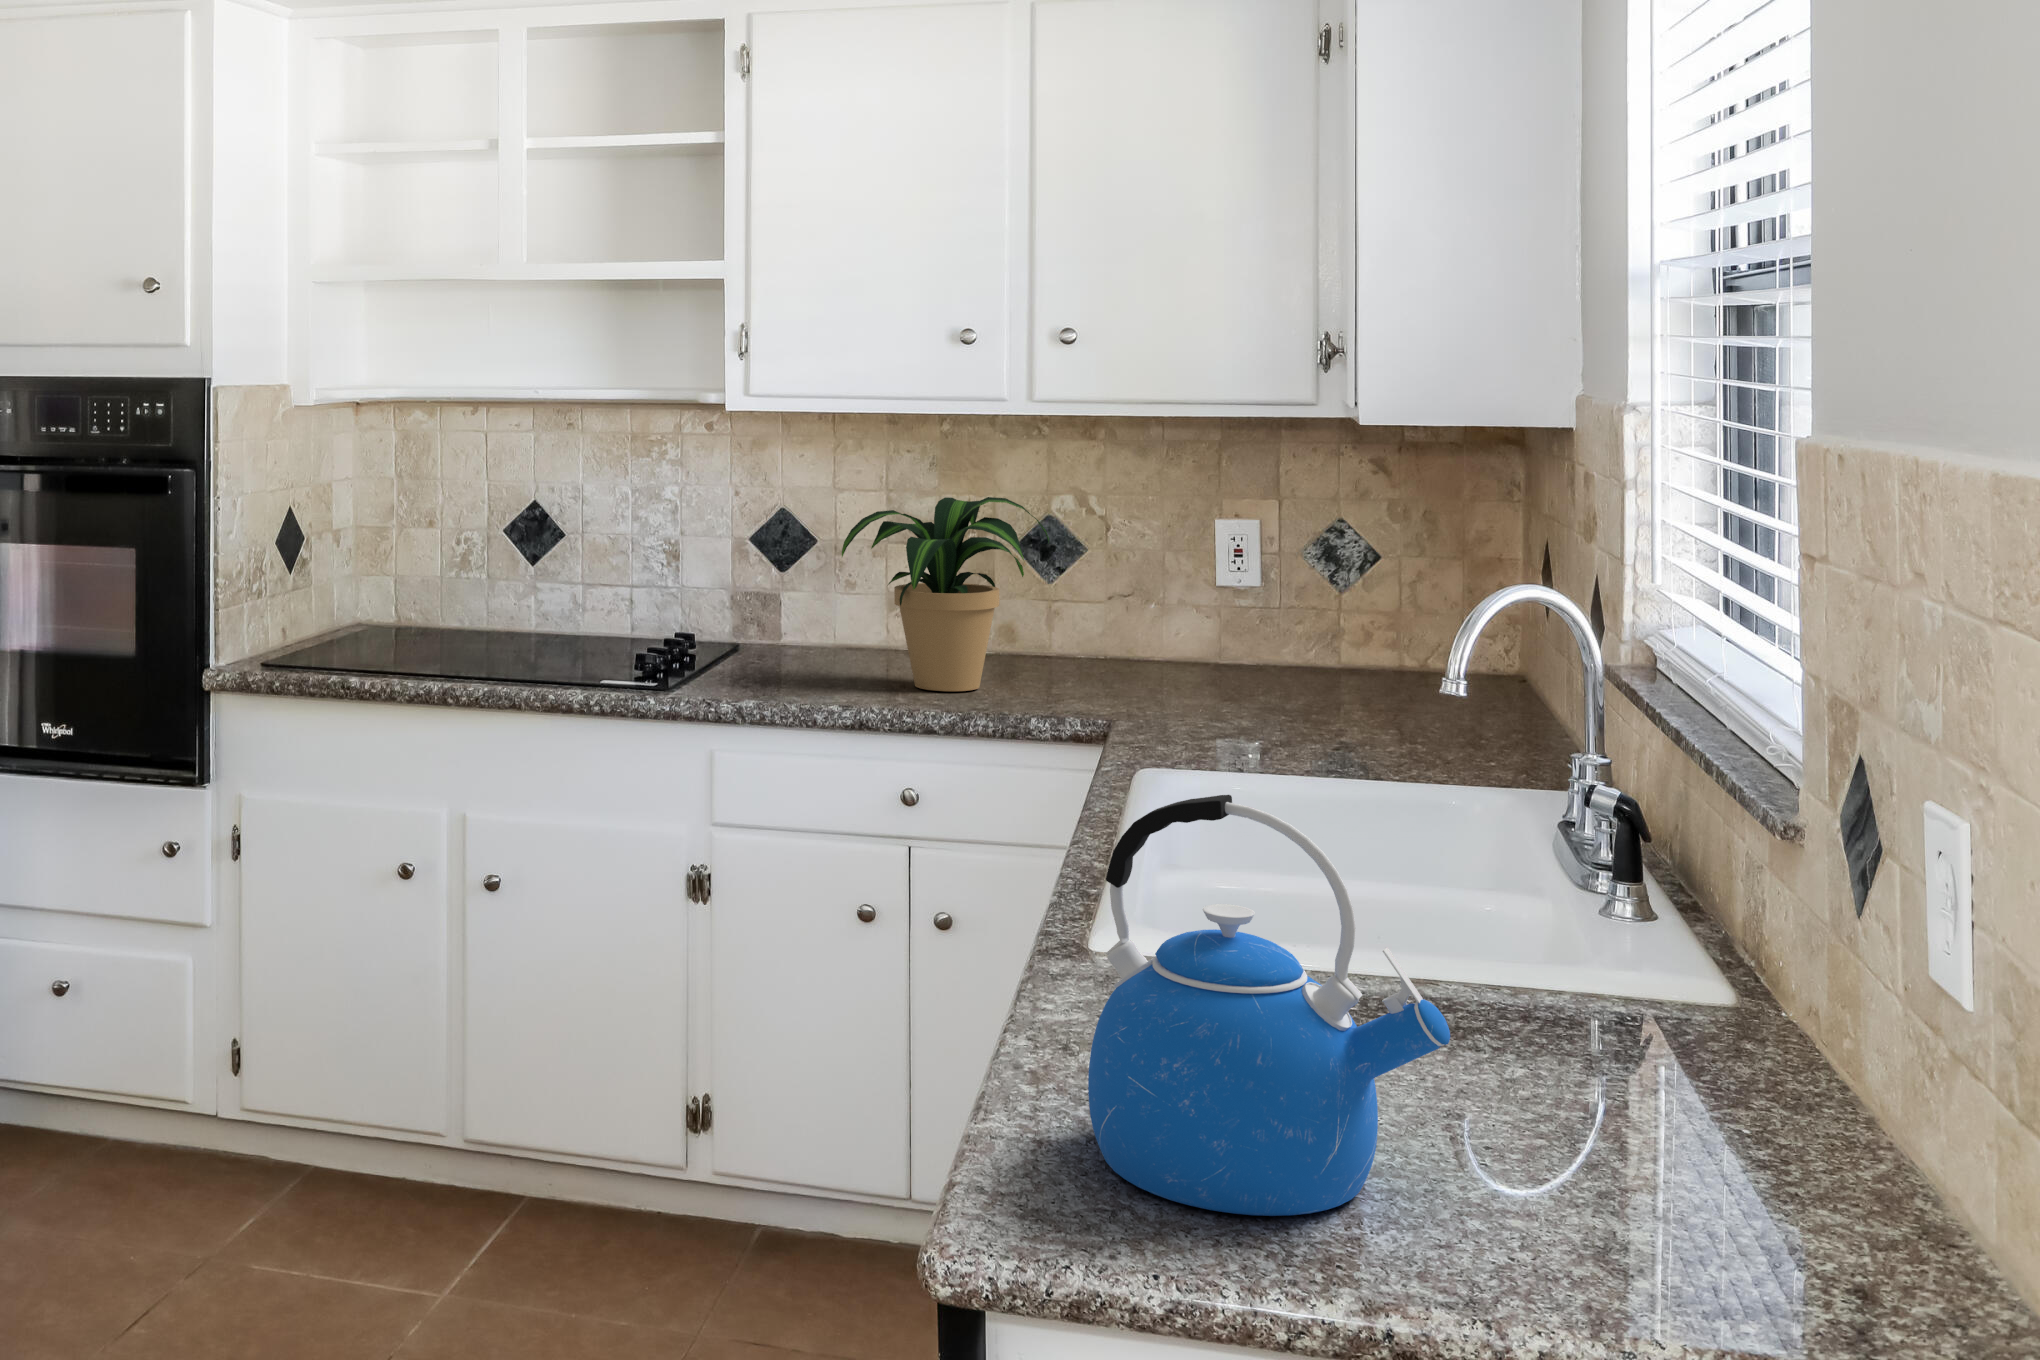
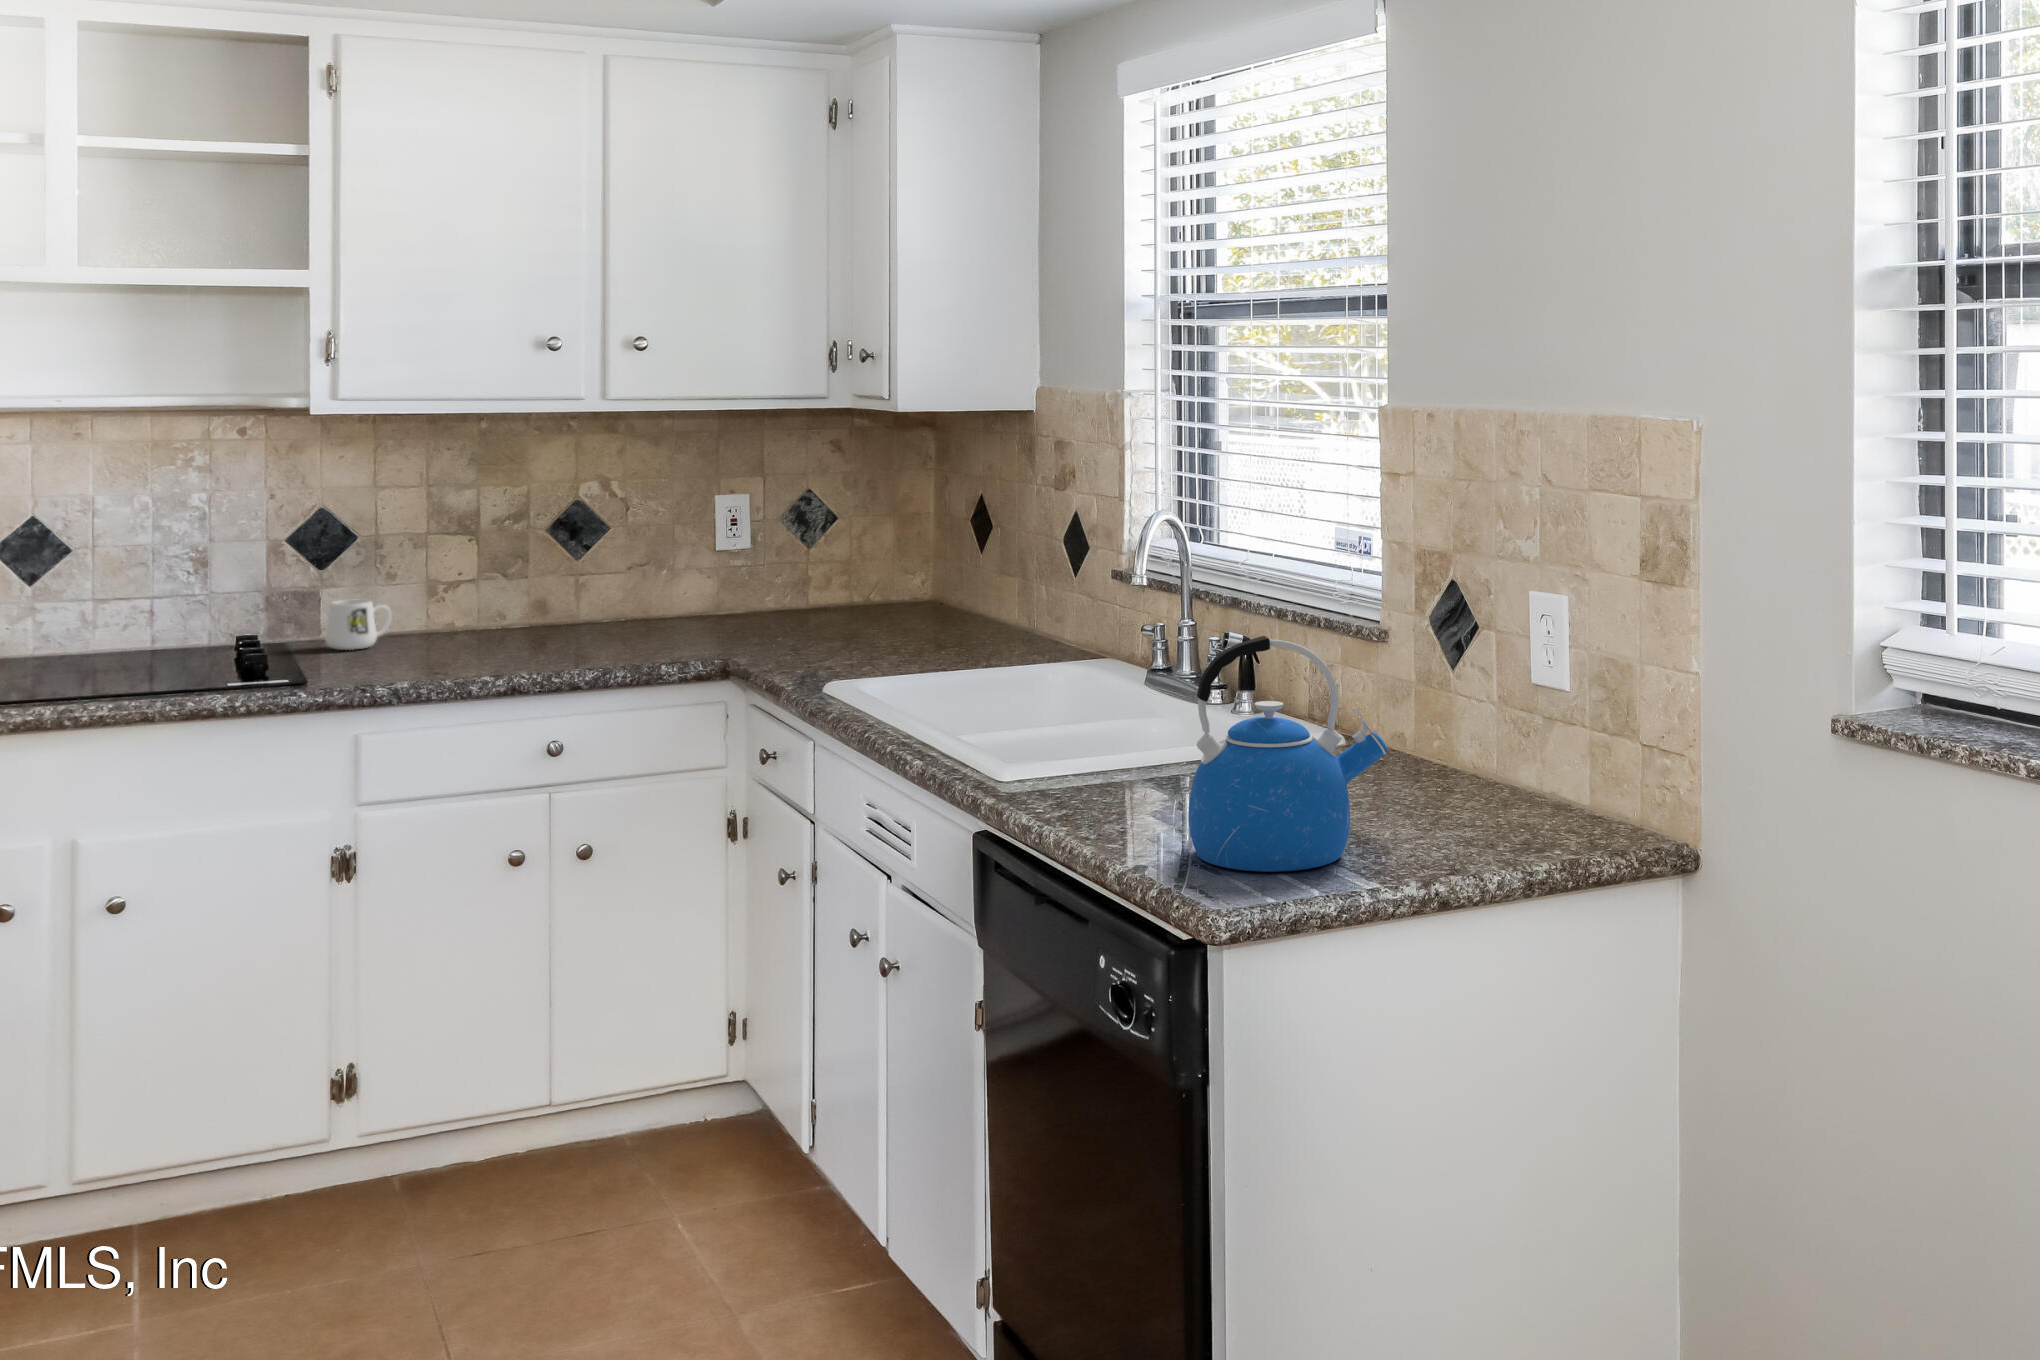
potted plant: present [842,497,1049,691] -> none [458,485,636,657]
mug: none [766,606,833,658] -> present [325,599,391,650]

